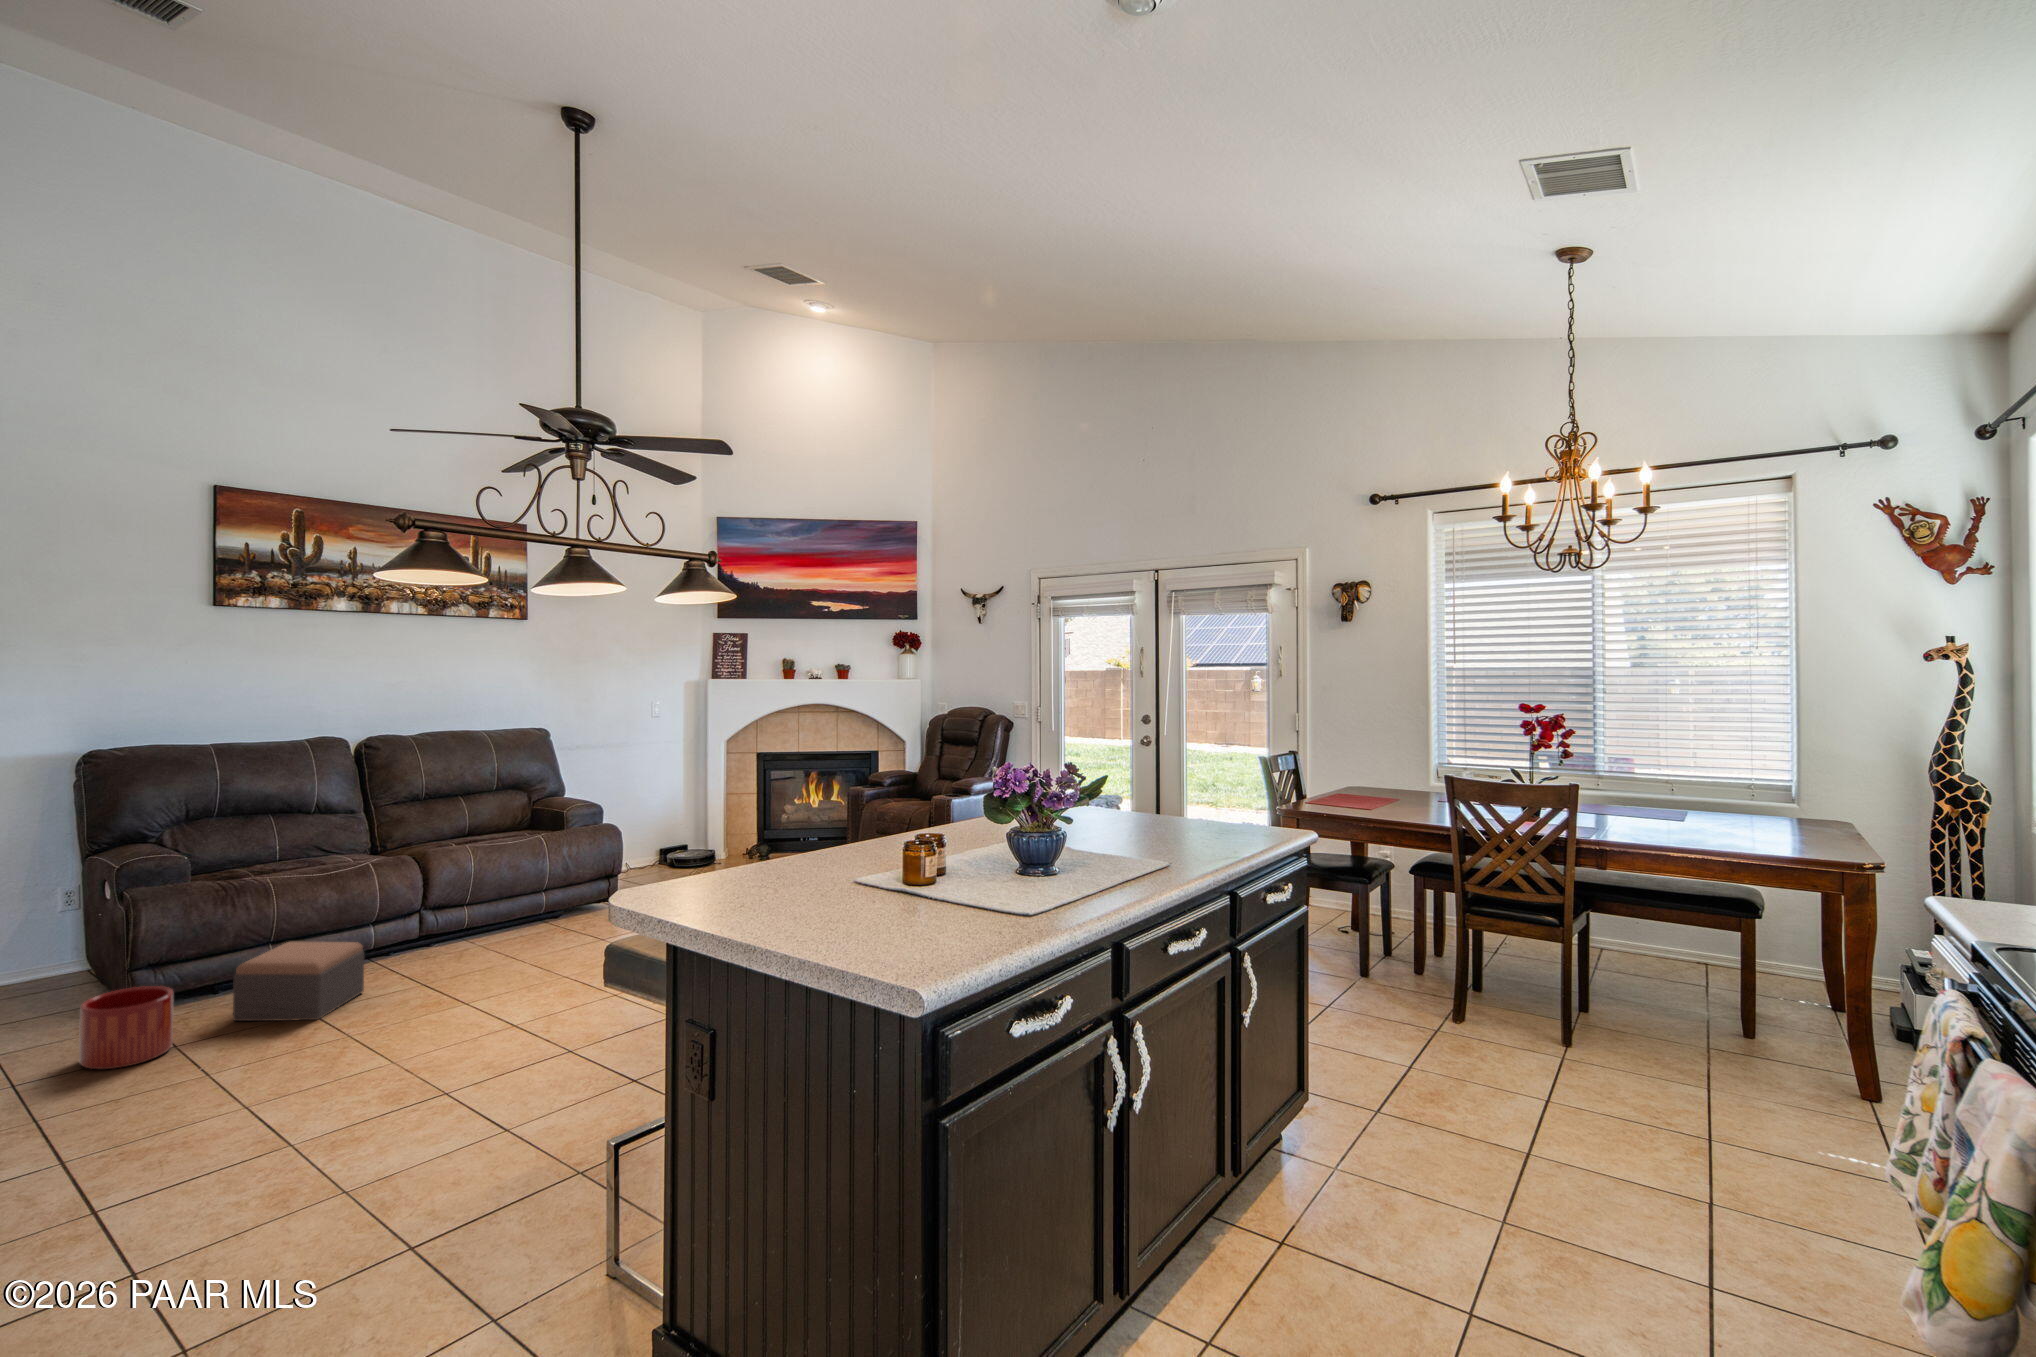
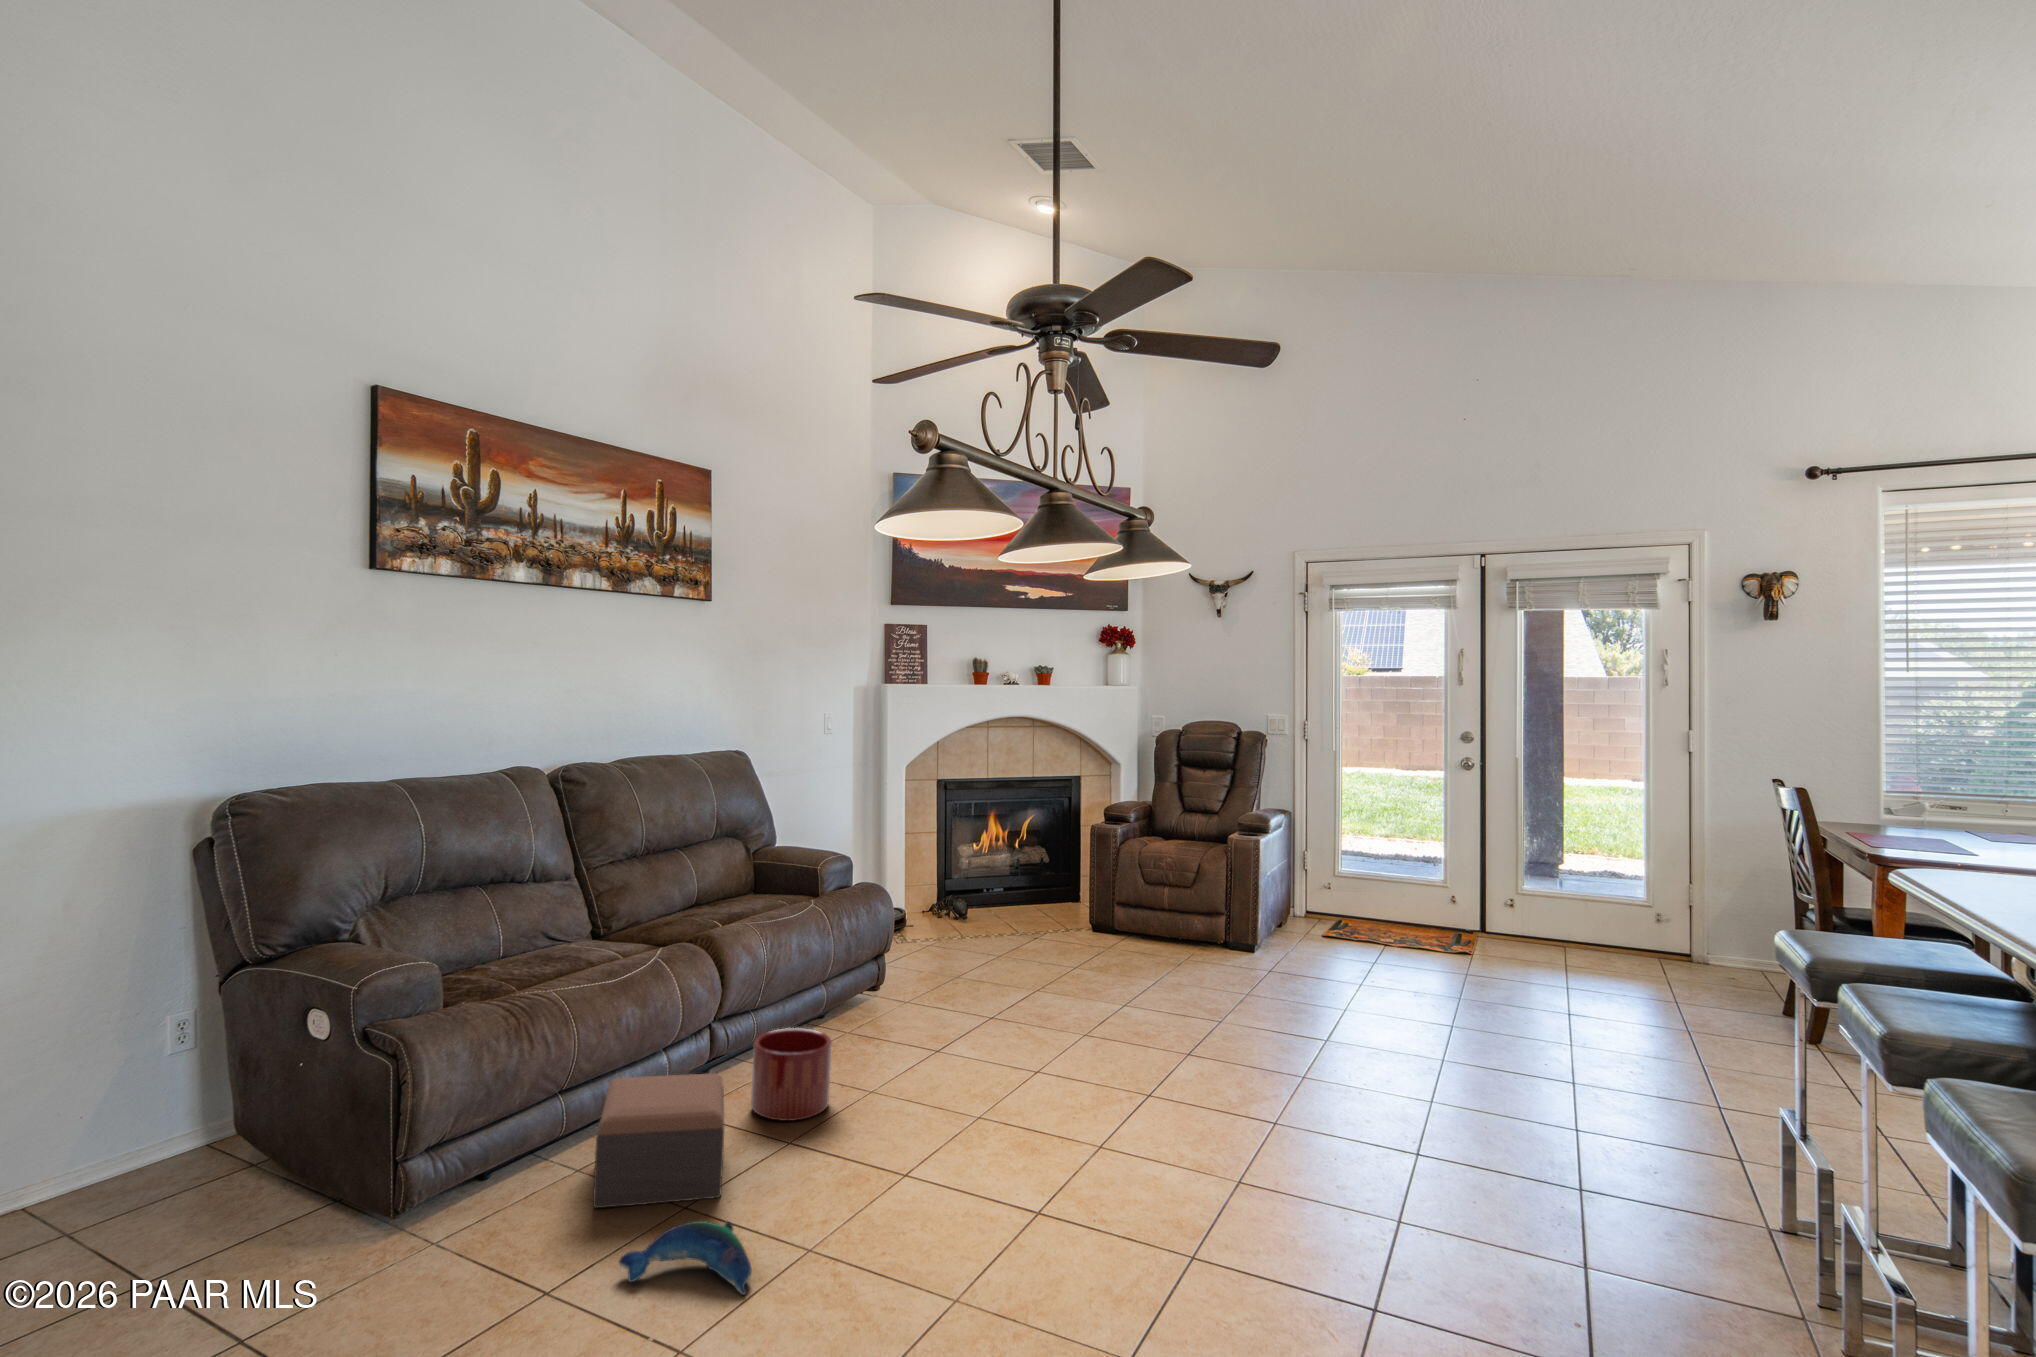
planter: present [79,986,173,1069] -> present [751,1028,832,1121]
plush toy: none [185,1027,269,1071] -> present [619,1221,752,1295]

